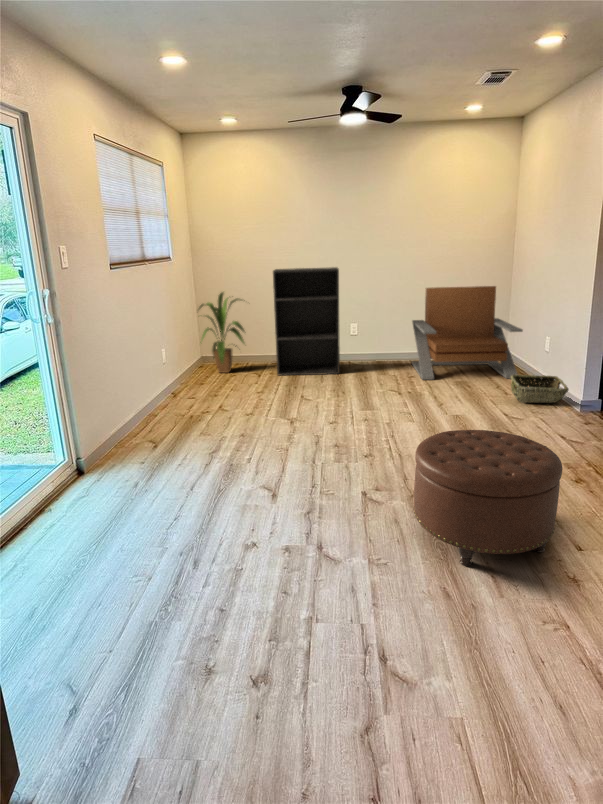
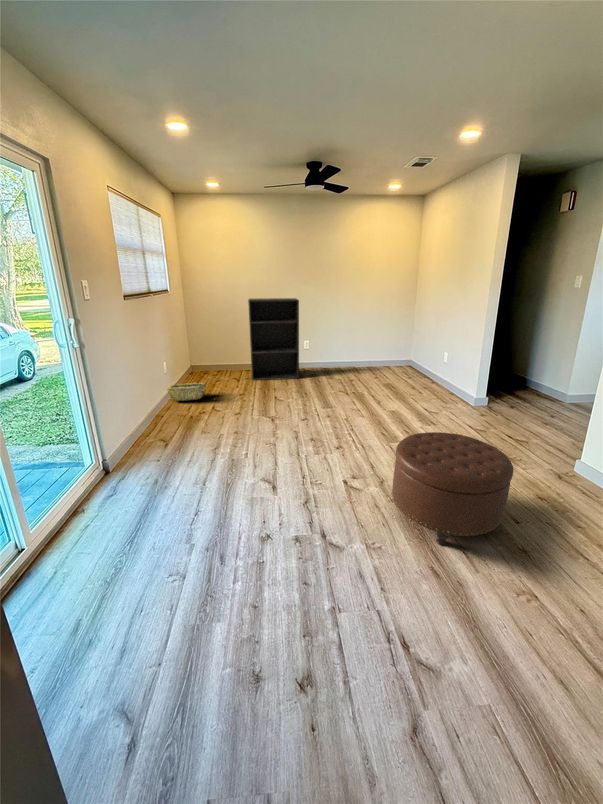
lounge chair: present [411,286,523,380] -> none [349,314,431,383]
house plant: present [199,292,244,373] -> none [187,315,230,379]
woven basket: present [511,375,569,403] -> present [167,383,206,400]

